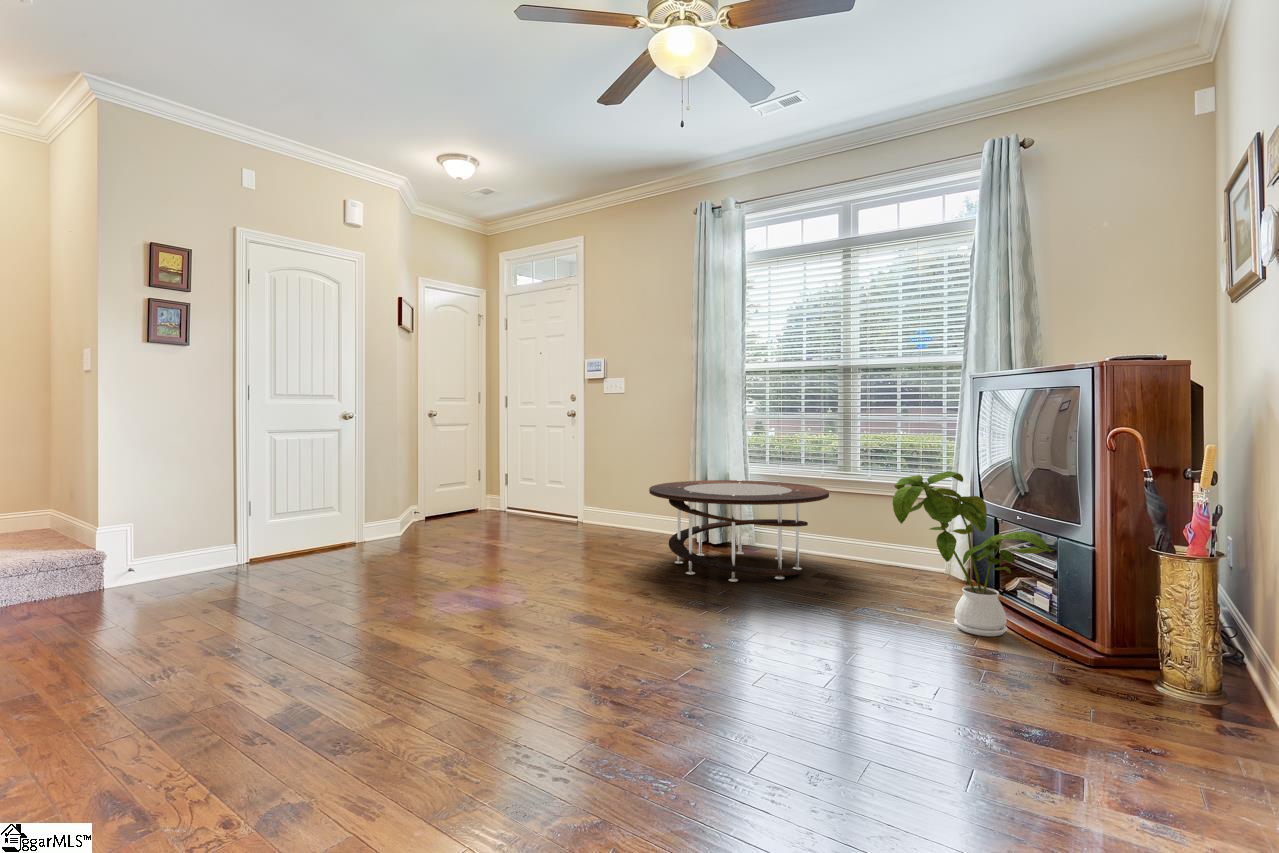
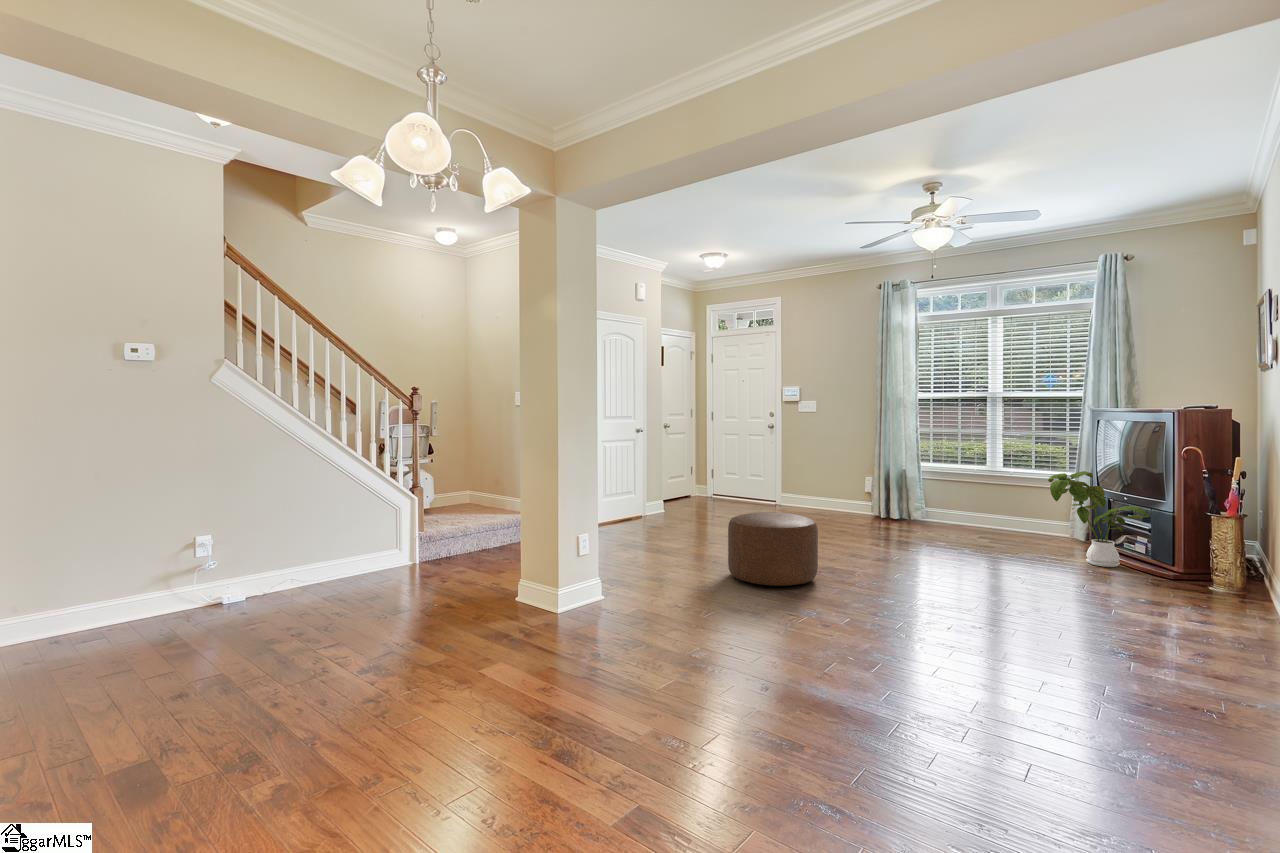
coffee table: present [649,480,829,582] -> none [861,475,990,541]
ottoman: none [253,548,443,709] -> present [728,512,818,586]

